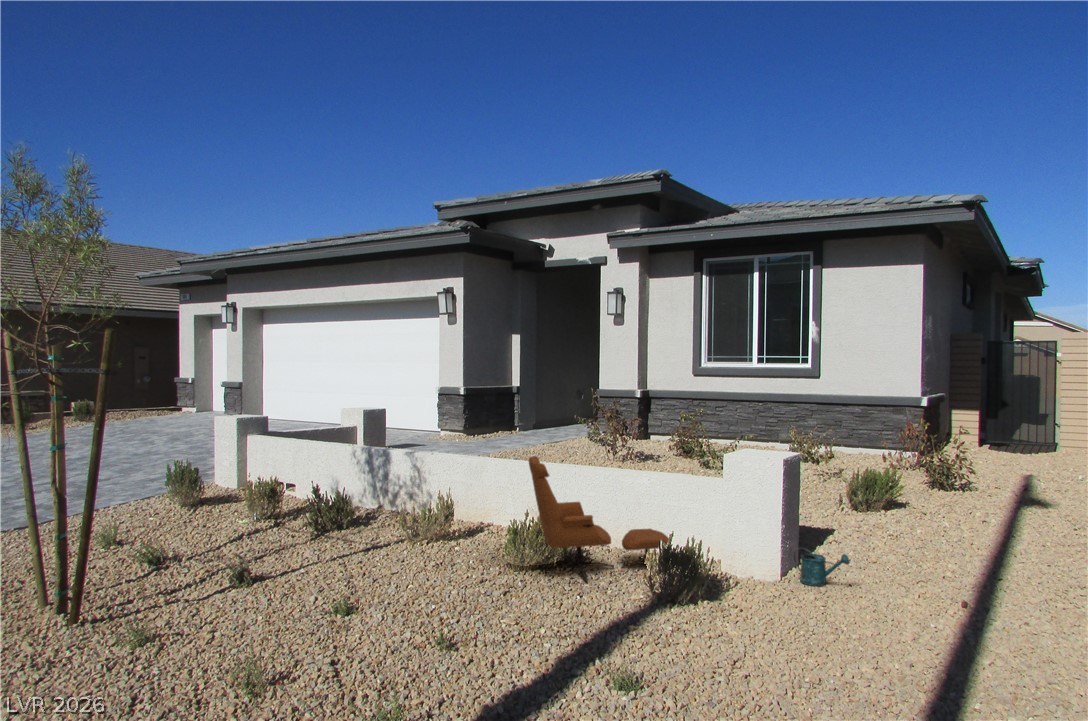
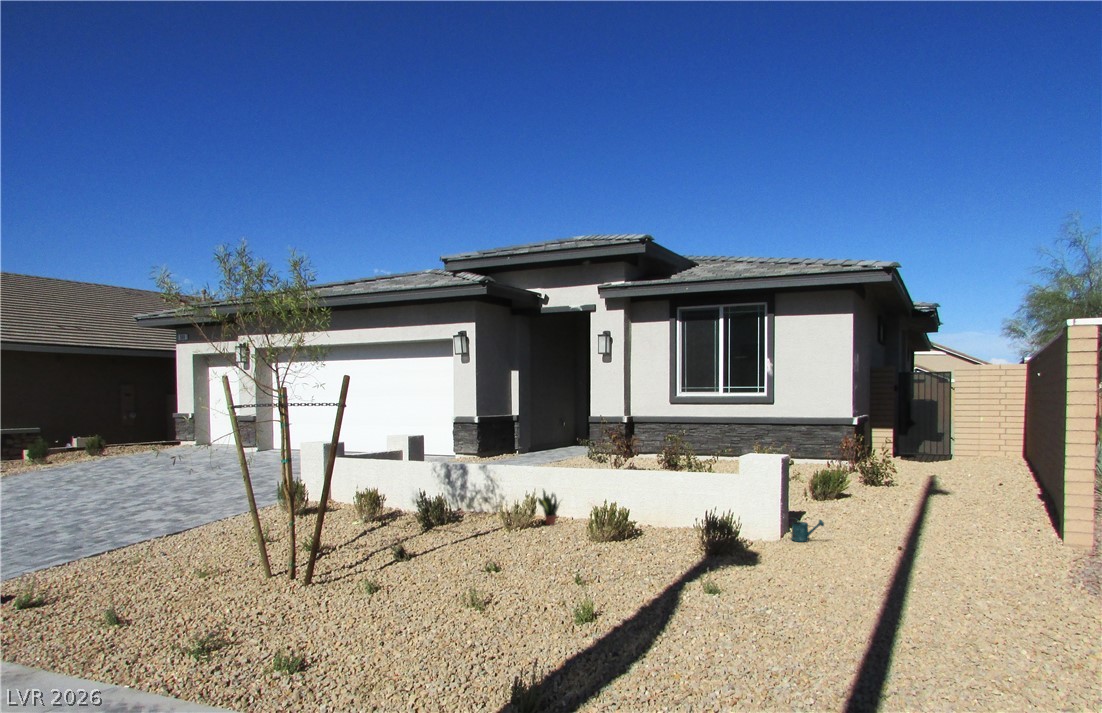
lounge chair: present [528,456,669,582] -> none [604,461,702,547]
potted plant: none [460,486,498,536] -> present [538,490,560,525]

